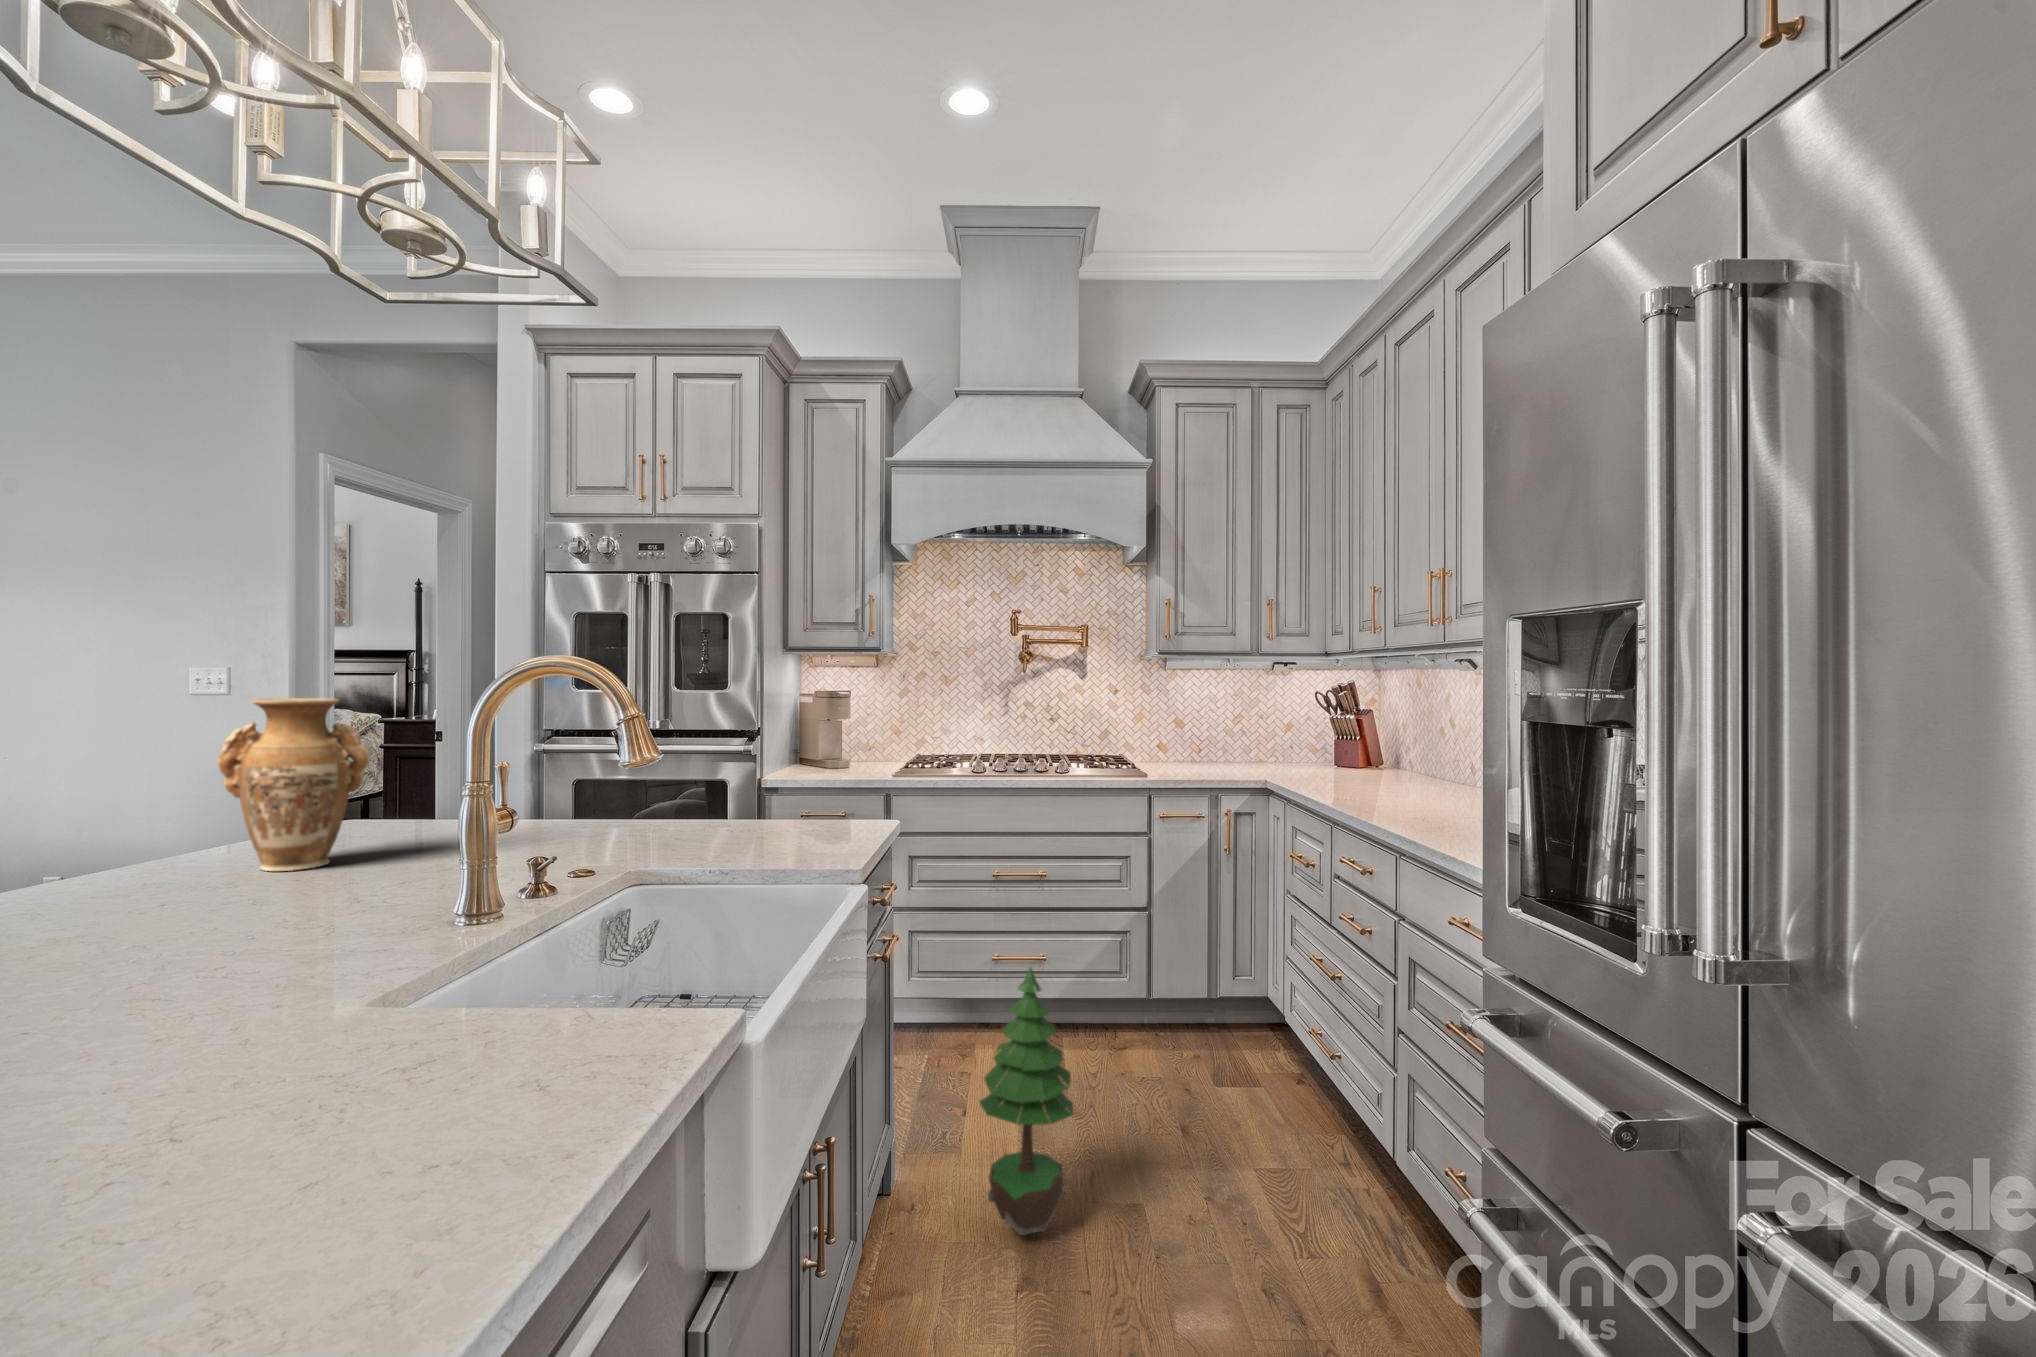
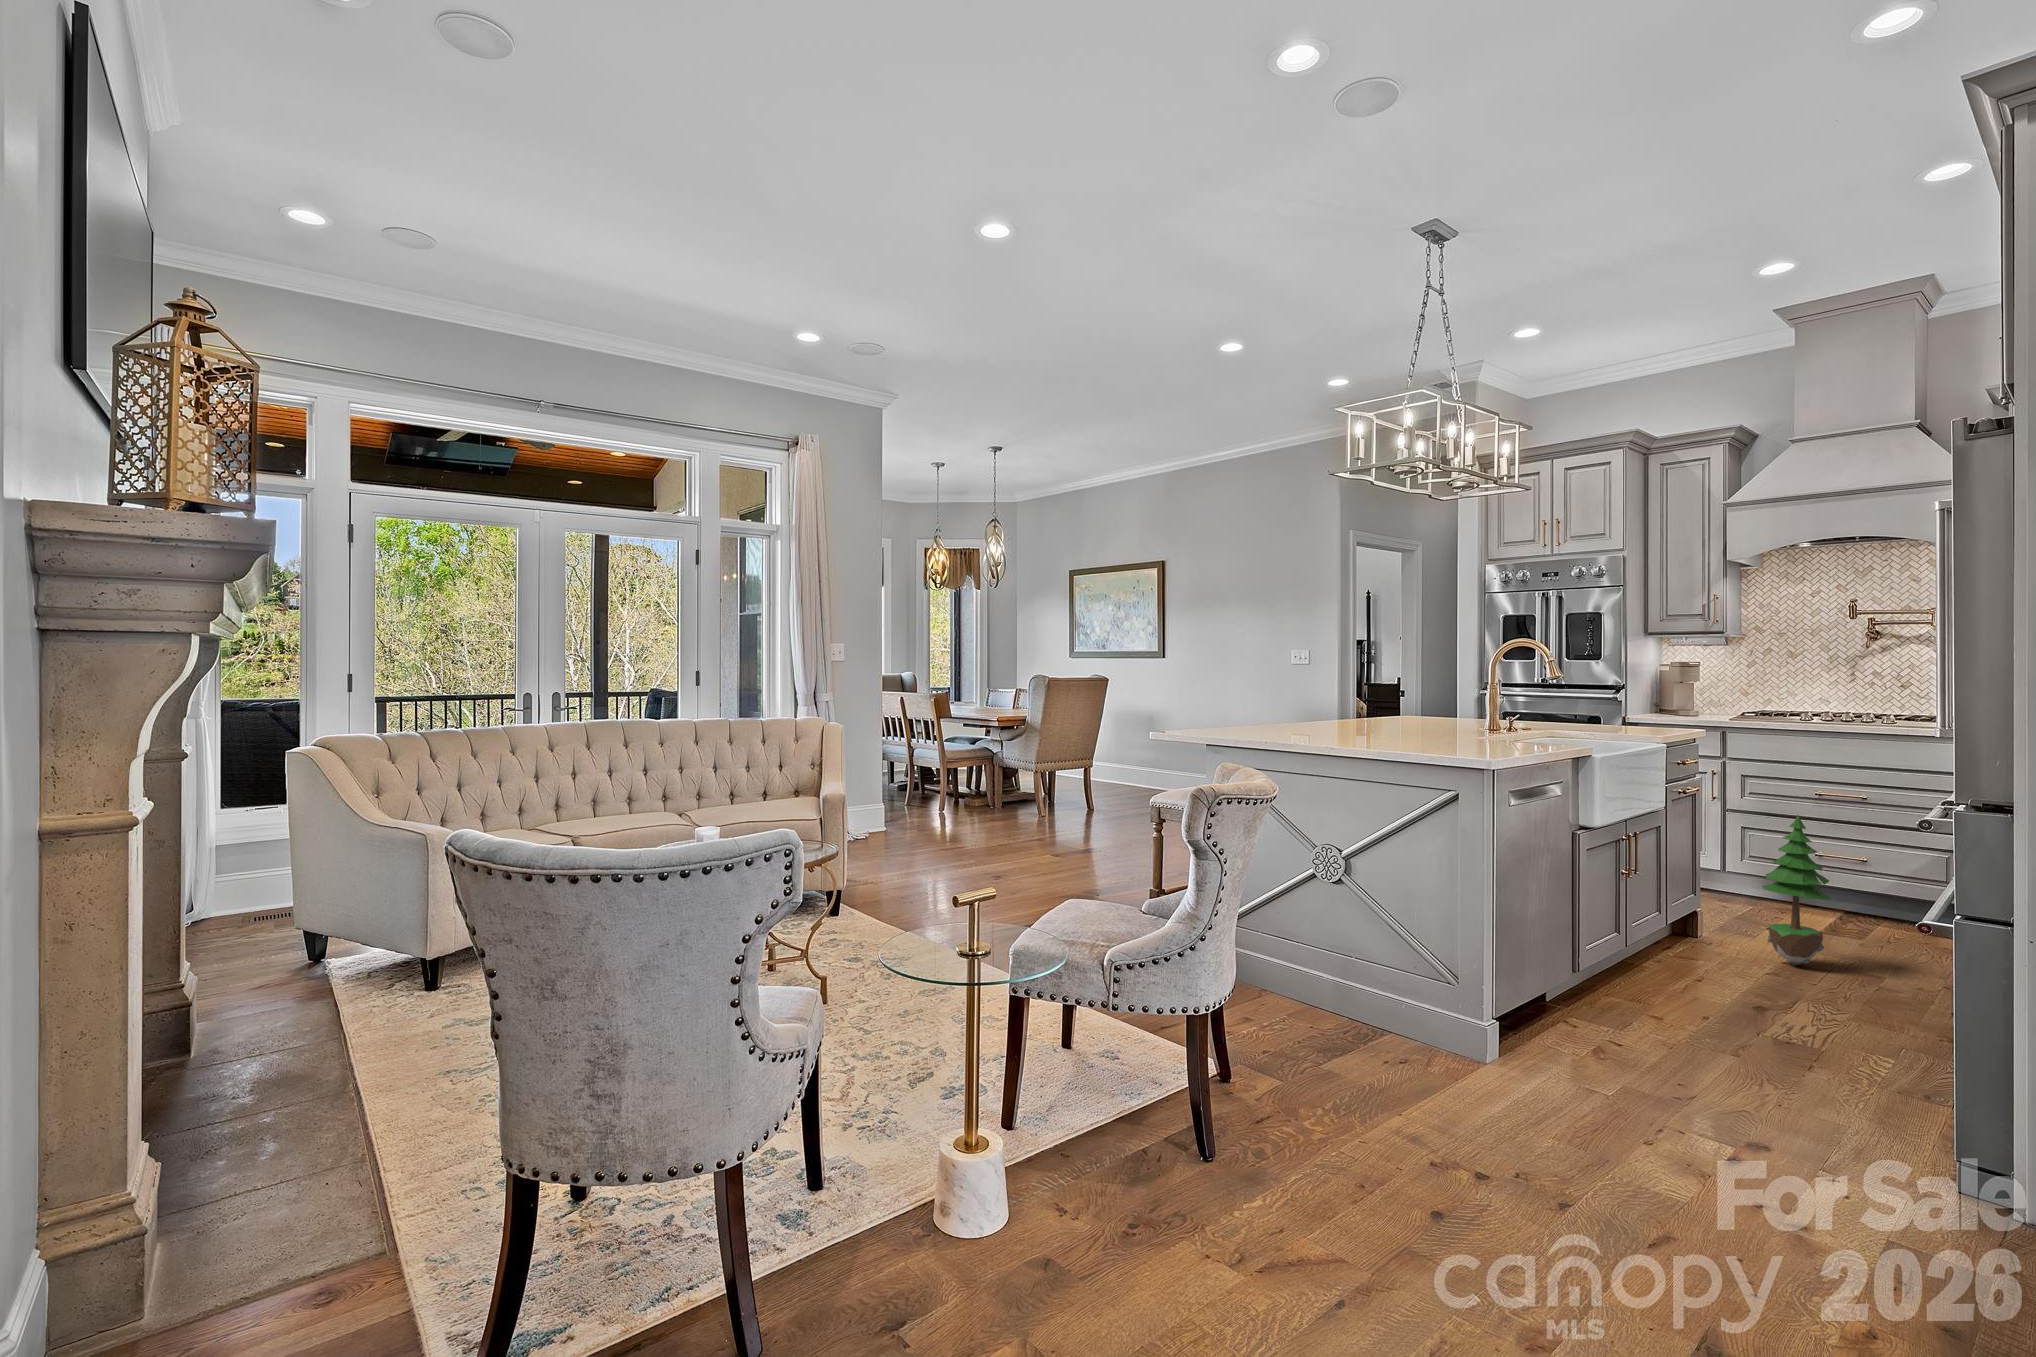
vase: present [217,698,370,871] -> none [1408,662,1455,724]

